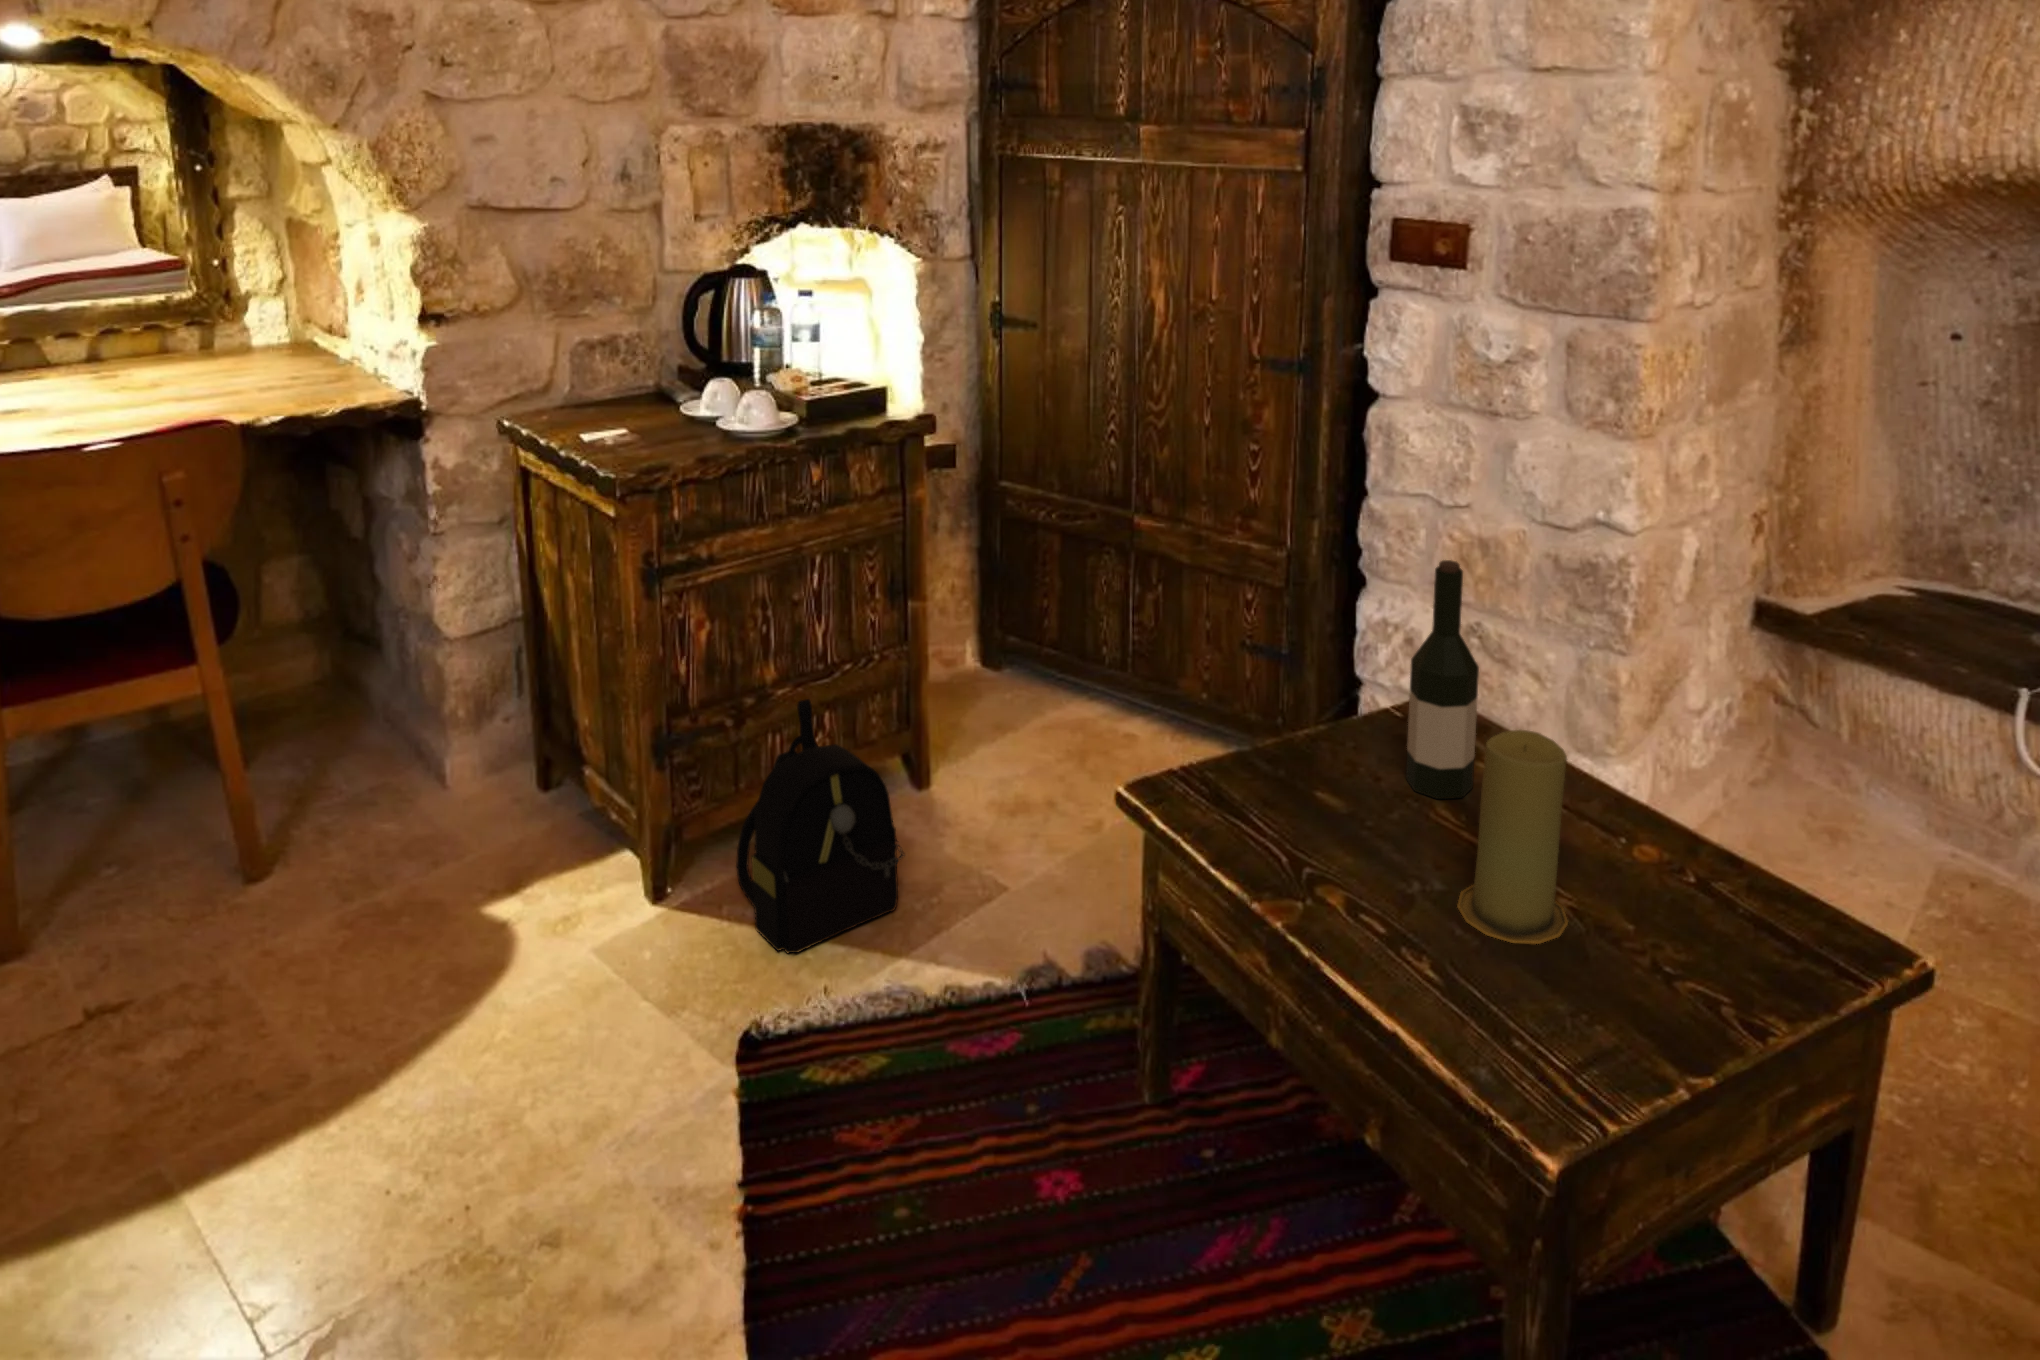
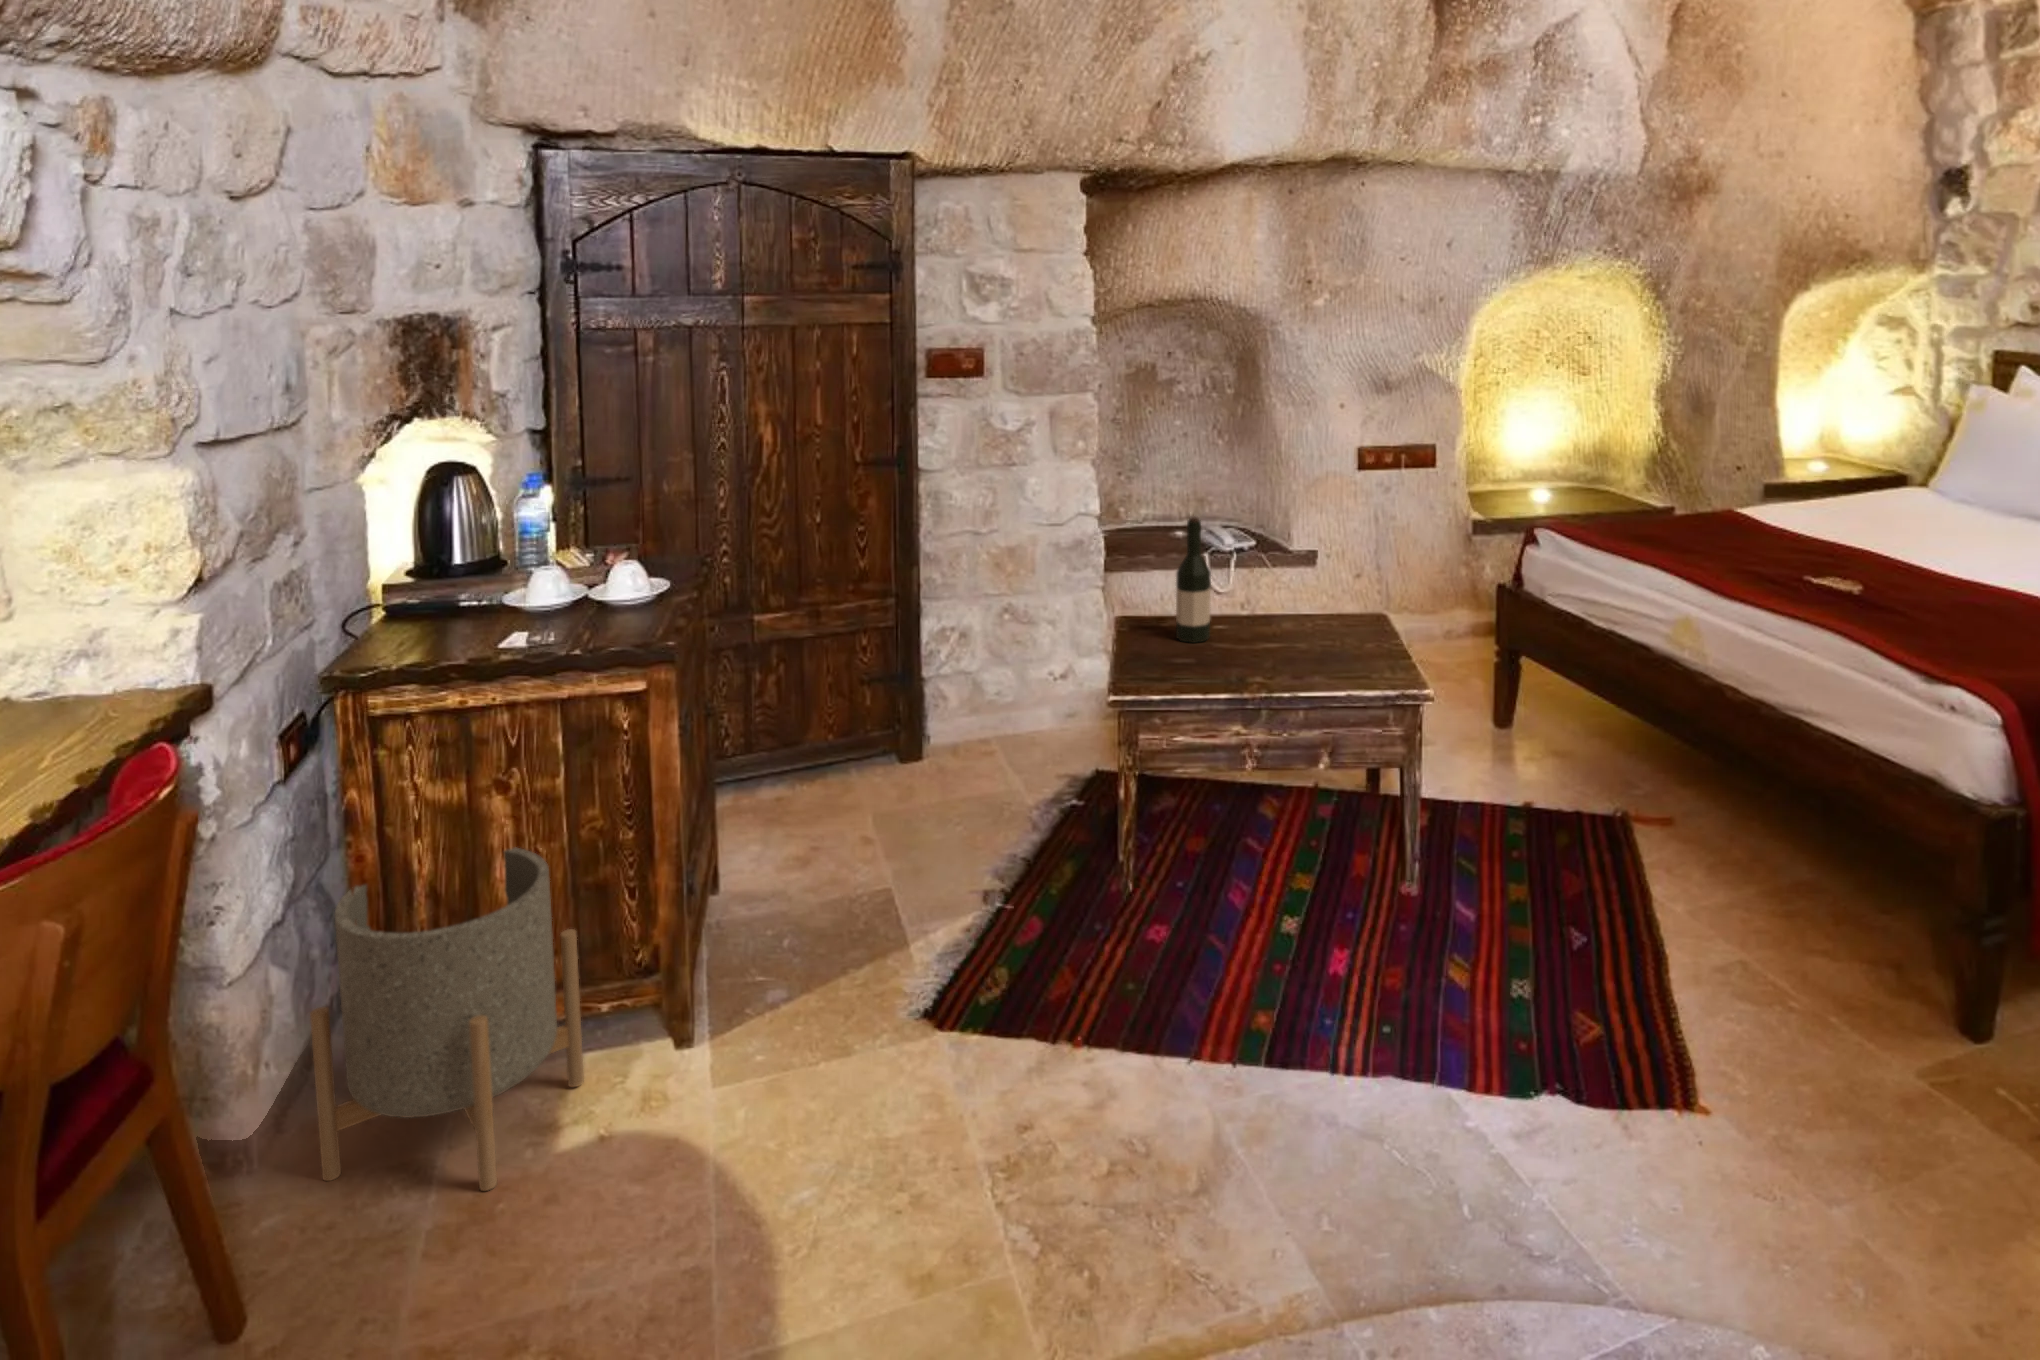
planter: none [336,614,542,928] -> present [310,848,584,1191]
backpack: present [736,699,904,953] -> none [703,787,858,982]
candle: present [1457,730,1568,944] -> none [1275,569,1323,663]

